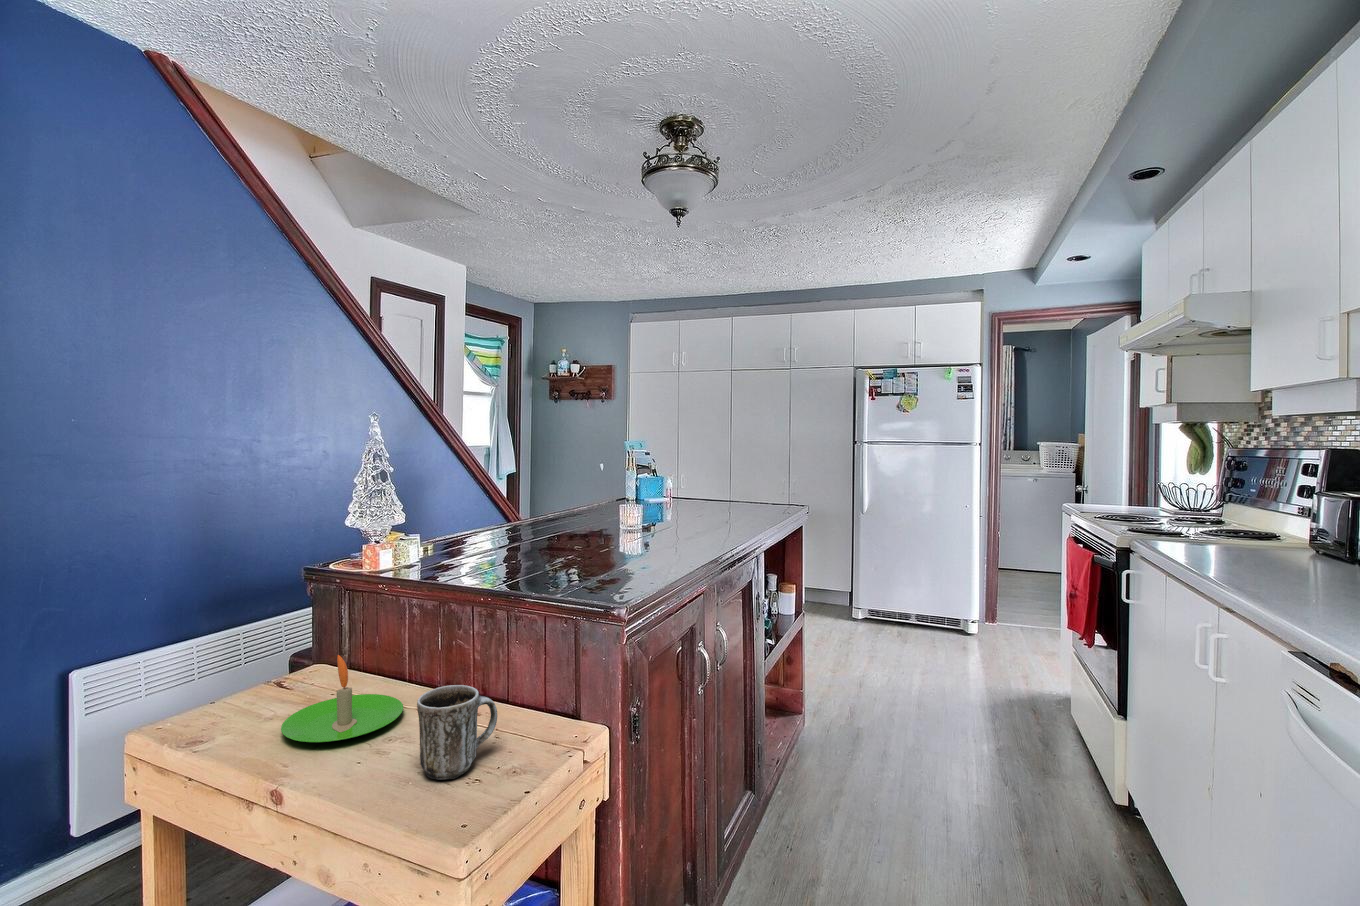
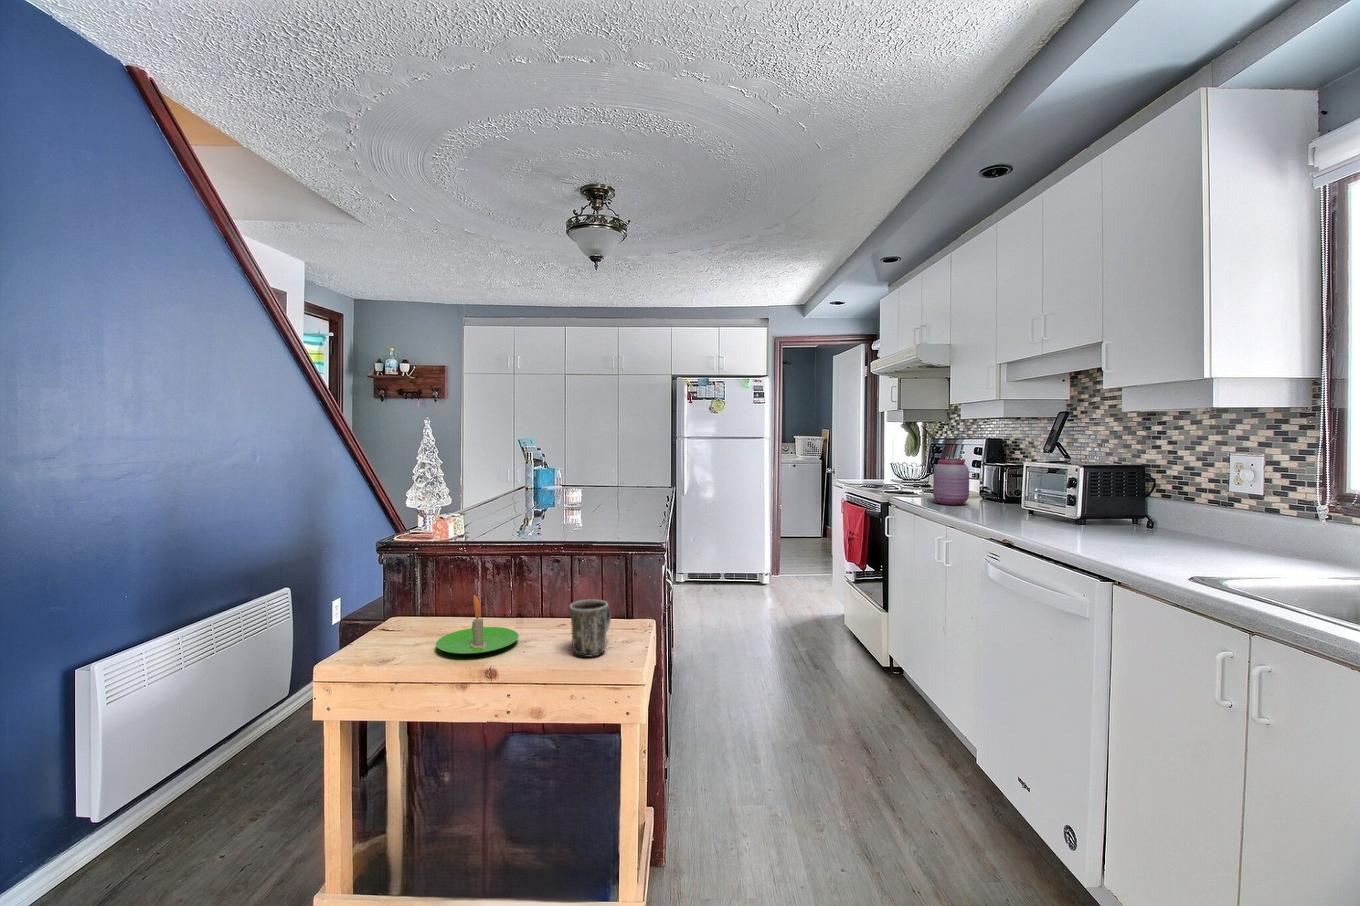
jar: none [1200,484,1276,565] -> present [933,459,969,505]

